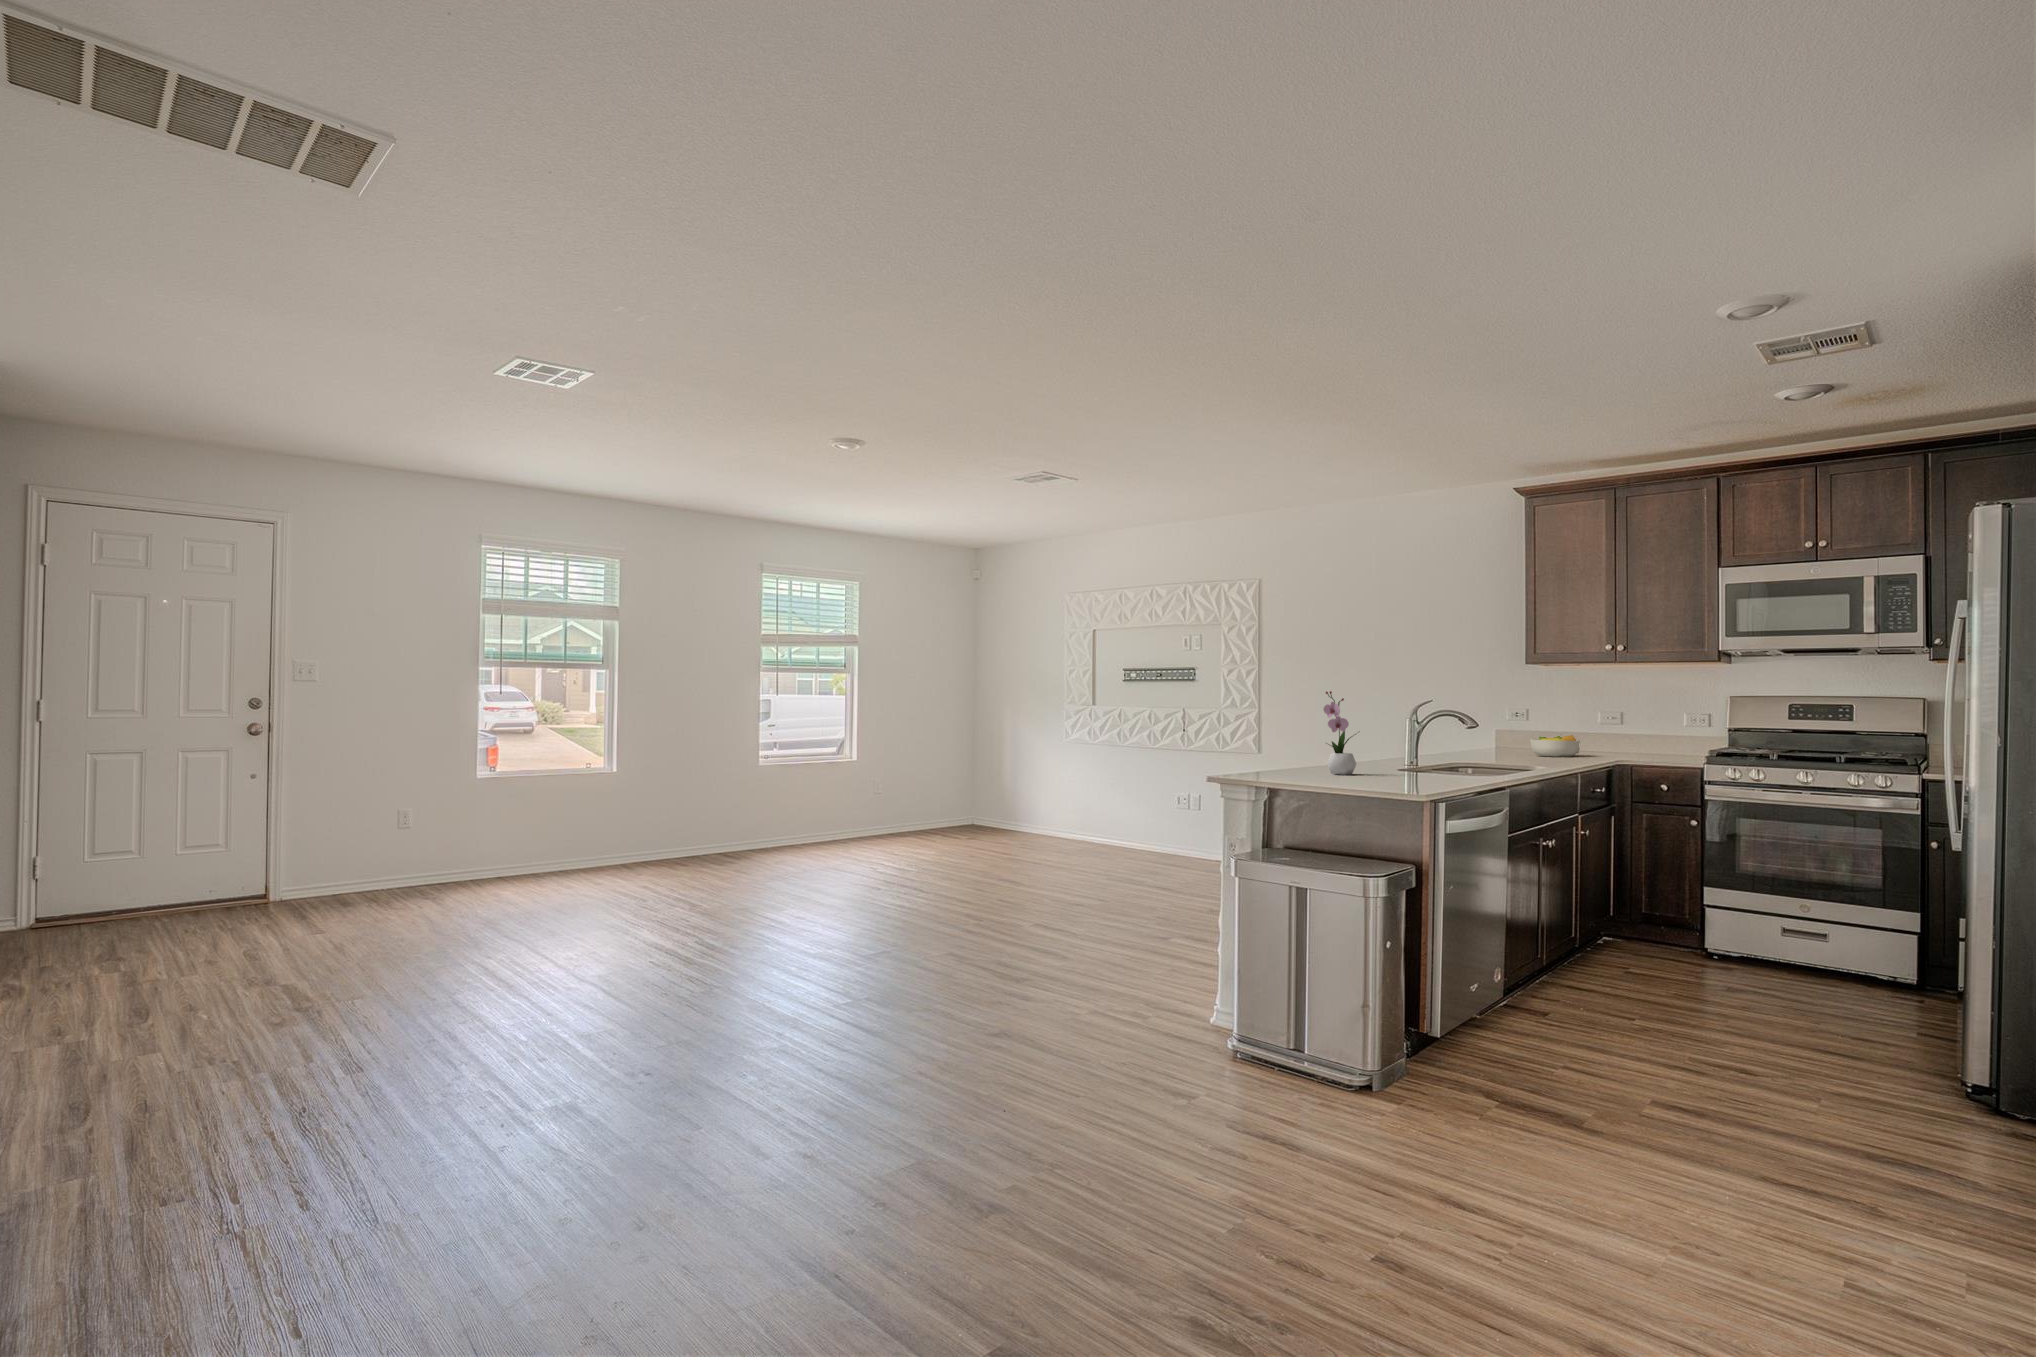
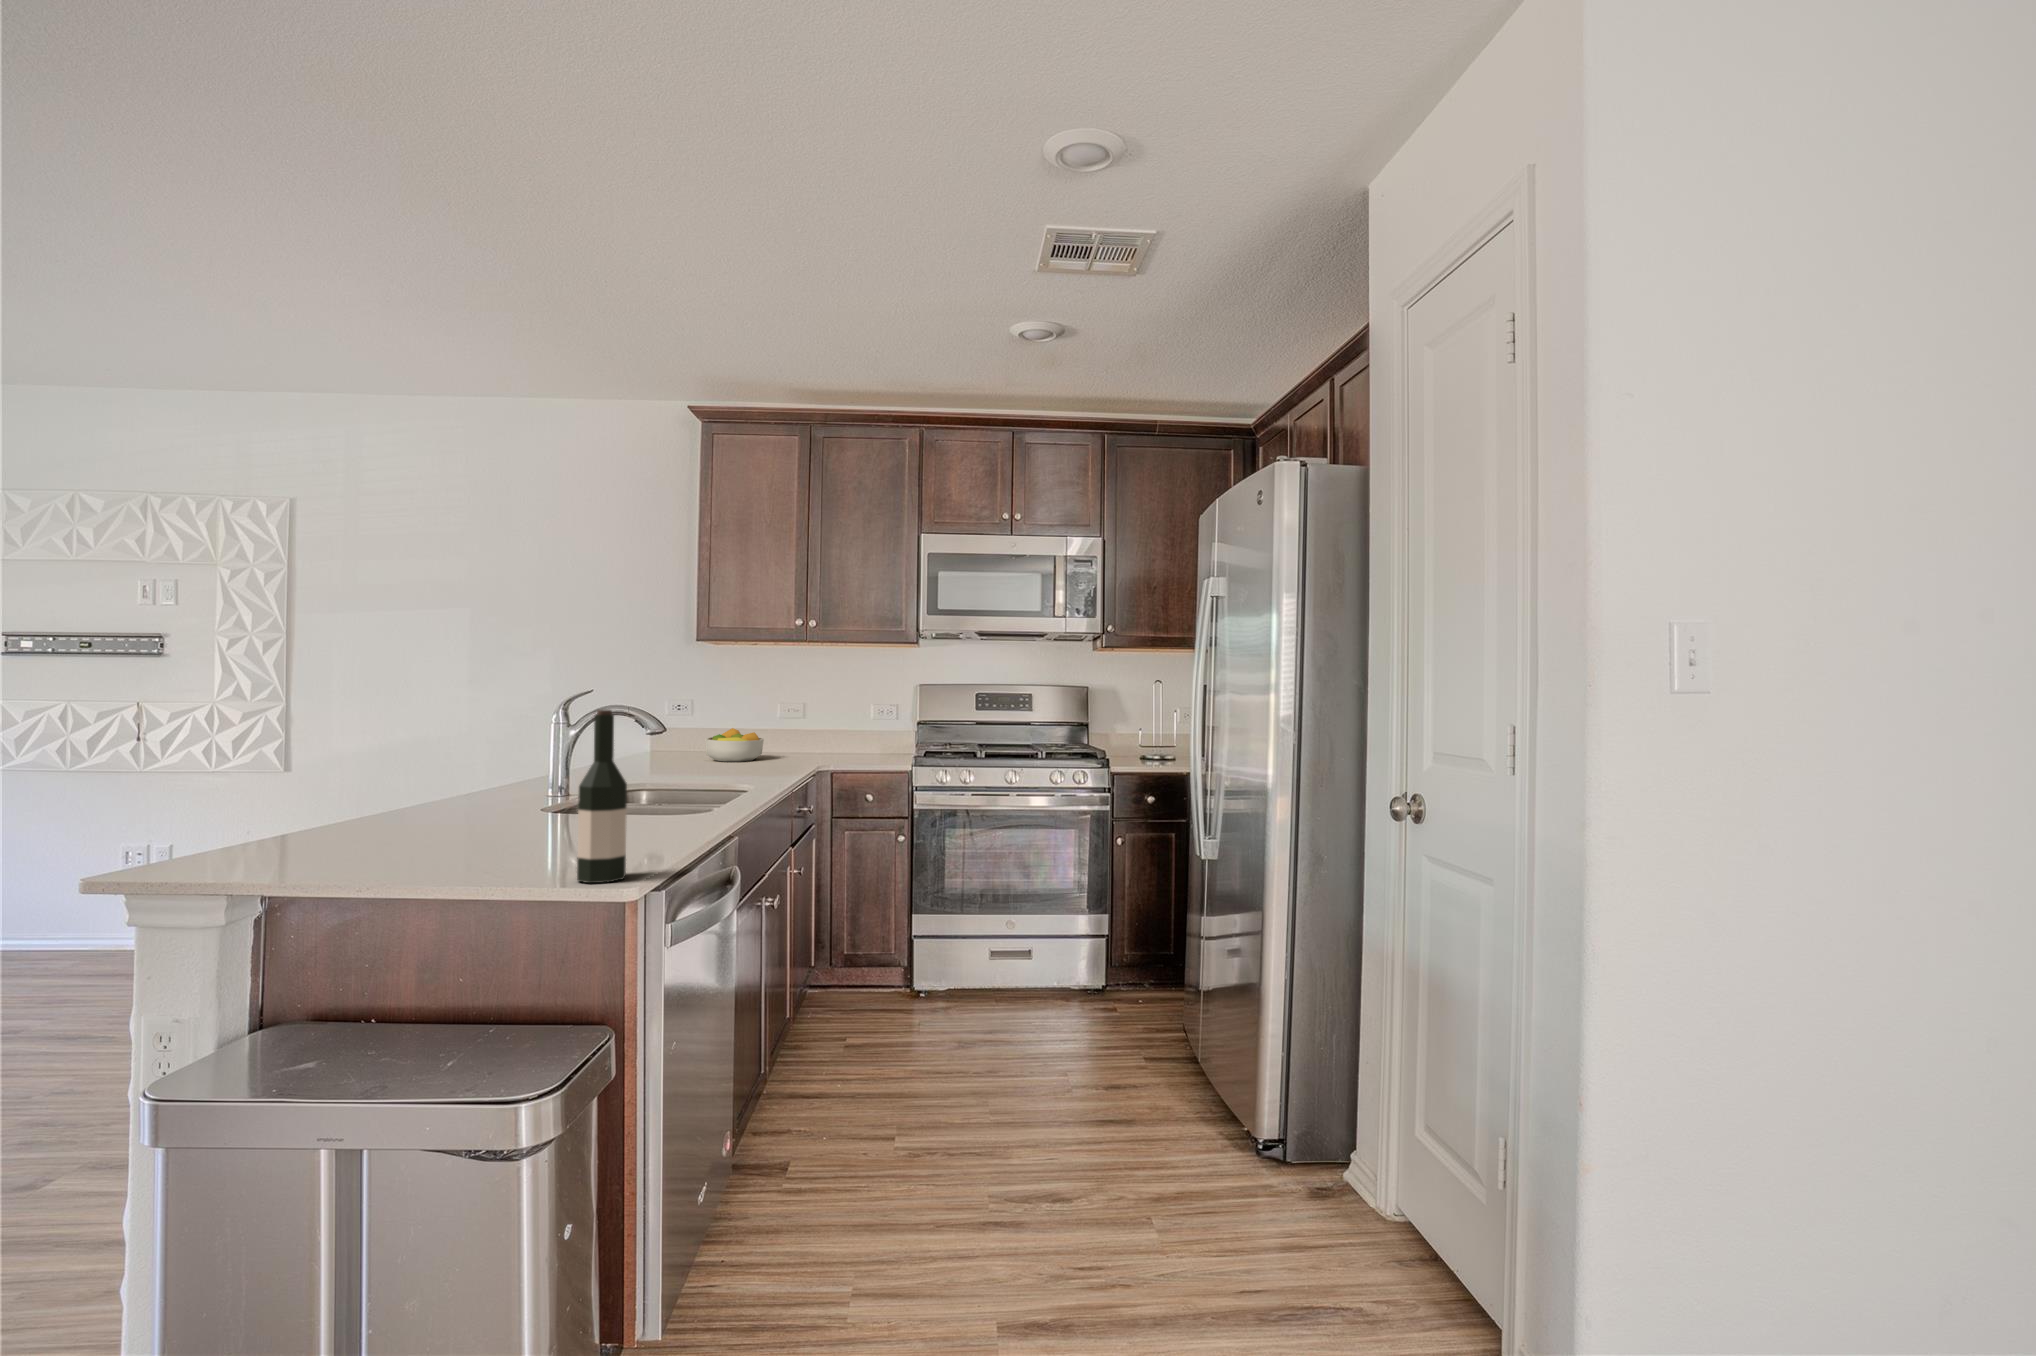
flower arrangement: present [1324,691,1356,775] -> none [380,685,462,852]
wine bottle: none [1413,701,1437,785] -> present [577,710,627,883]

